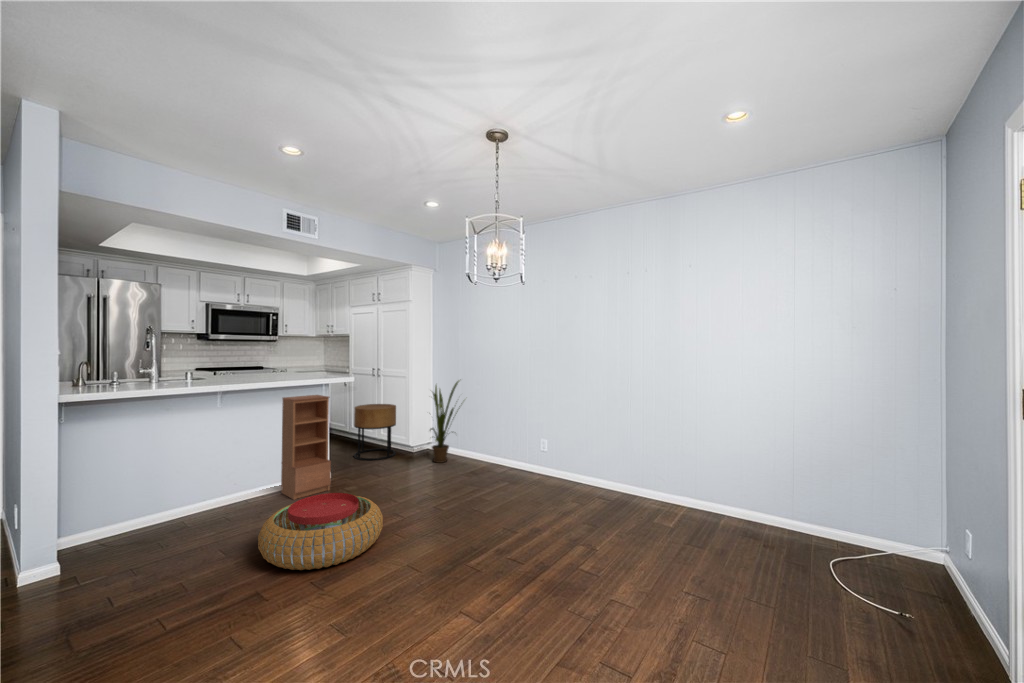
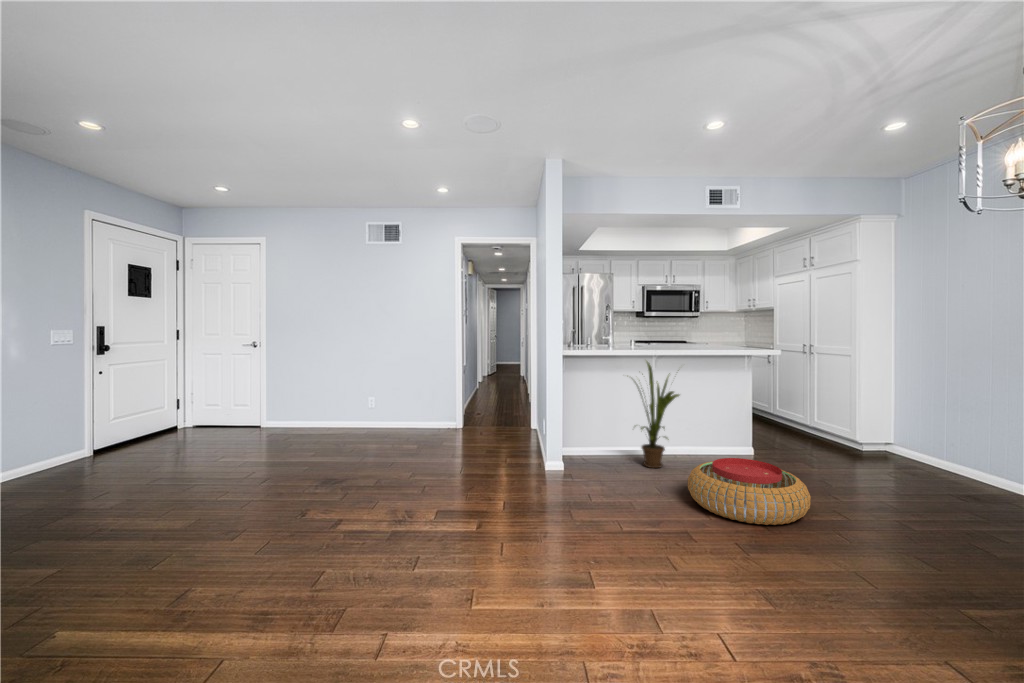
house plant: present [430,381,459,463] -> present [634,362,679,468]
bookcase: present [281,395,331,500] -> none [705,367,753,464]
side table: present [354,404,396,460] -> none [779,385,834,449]

